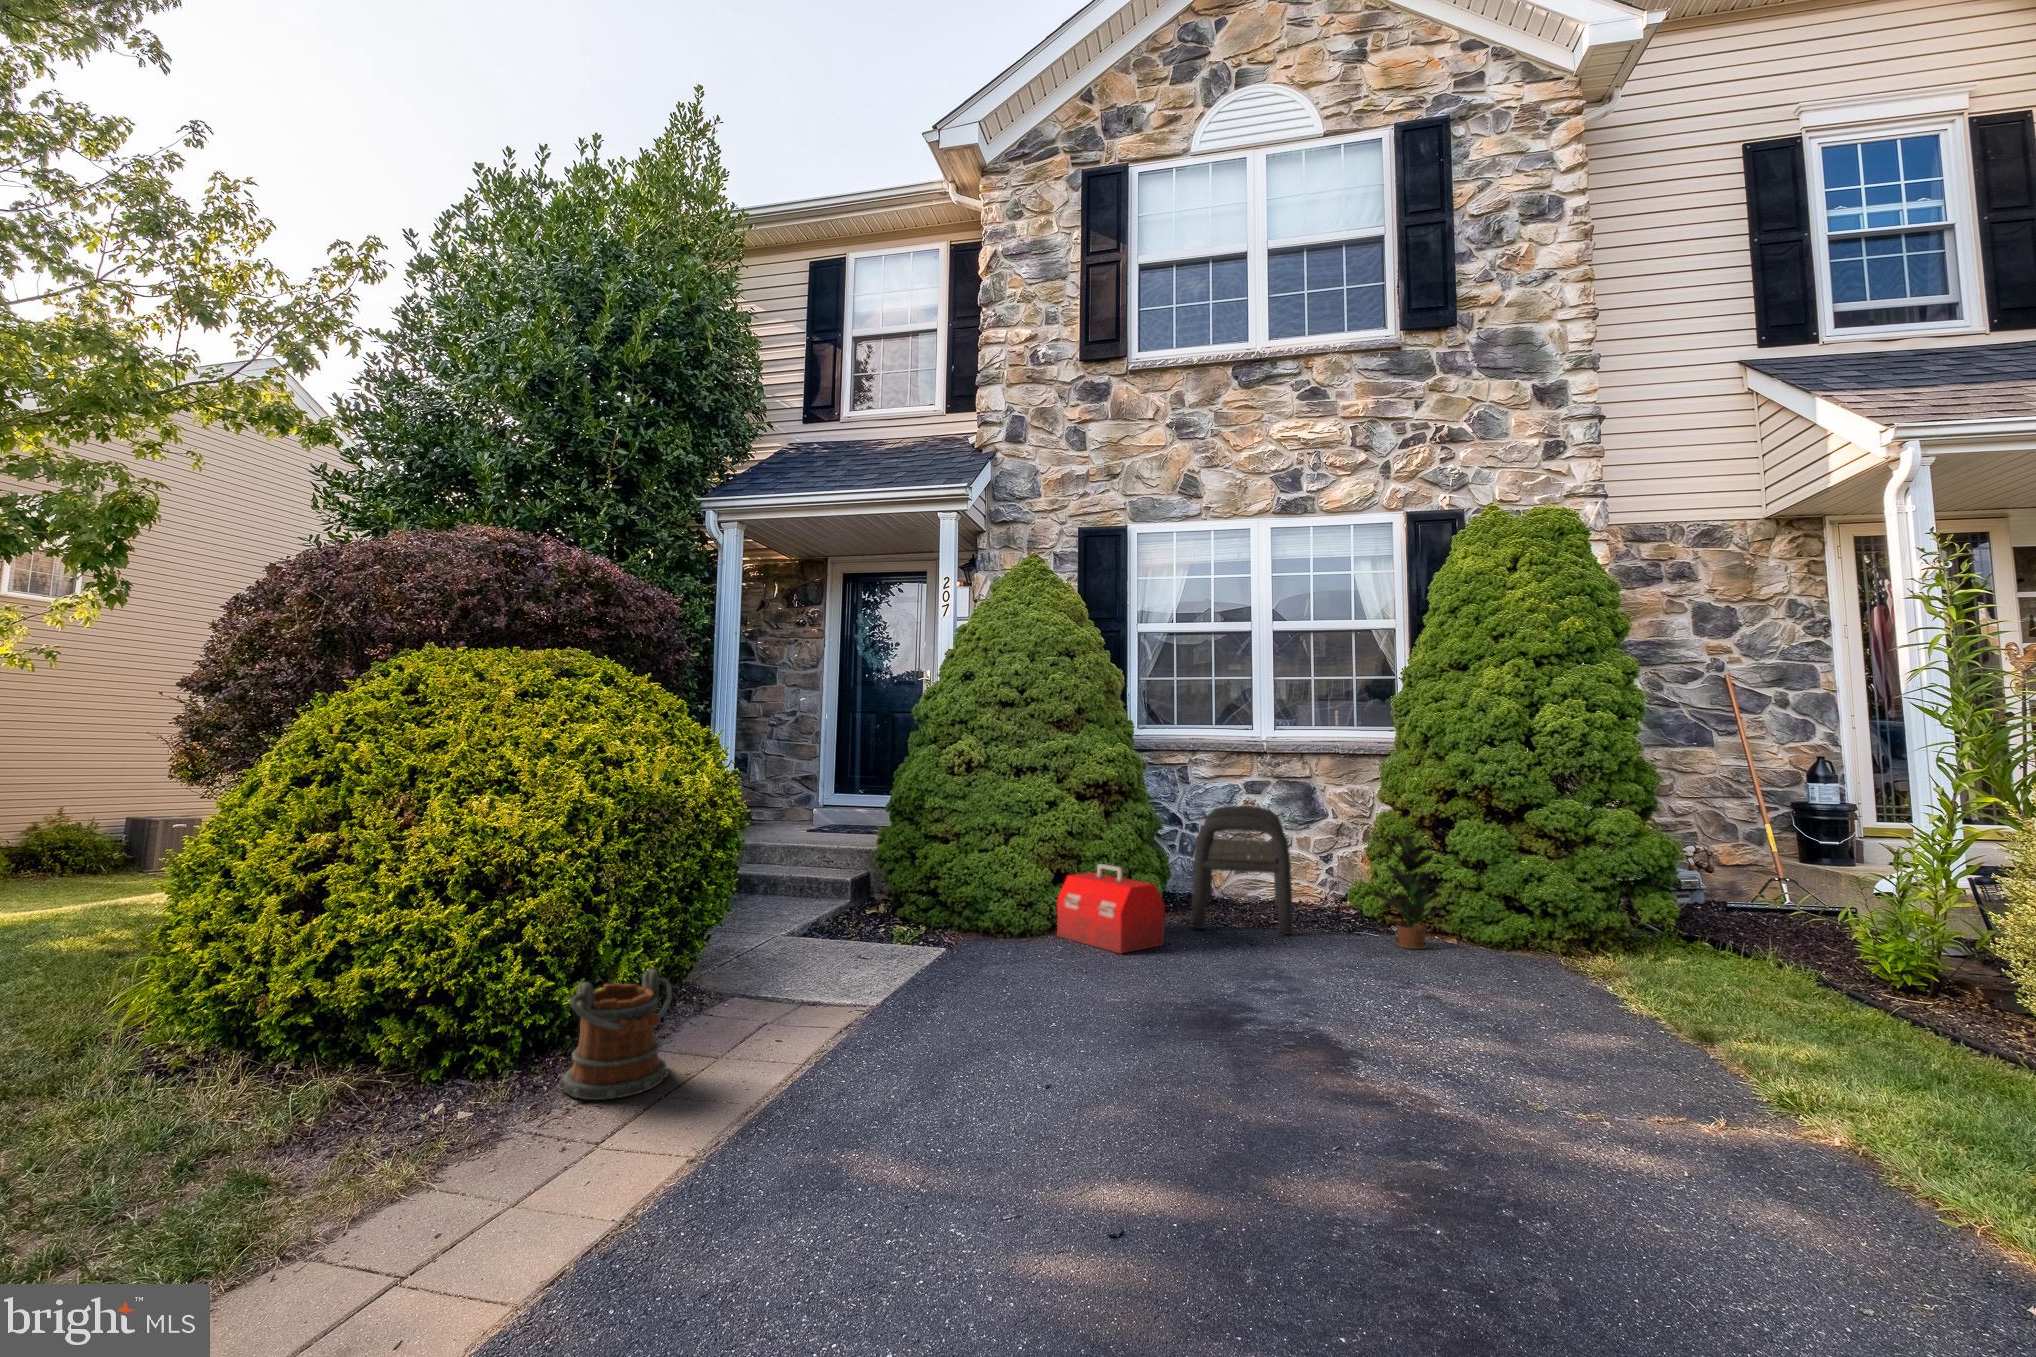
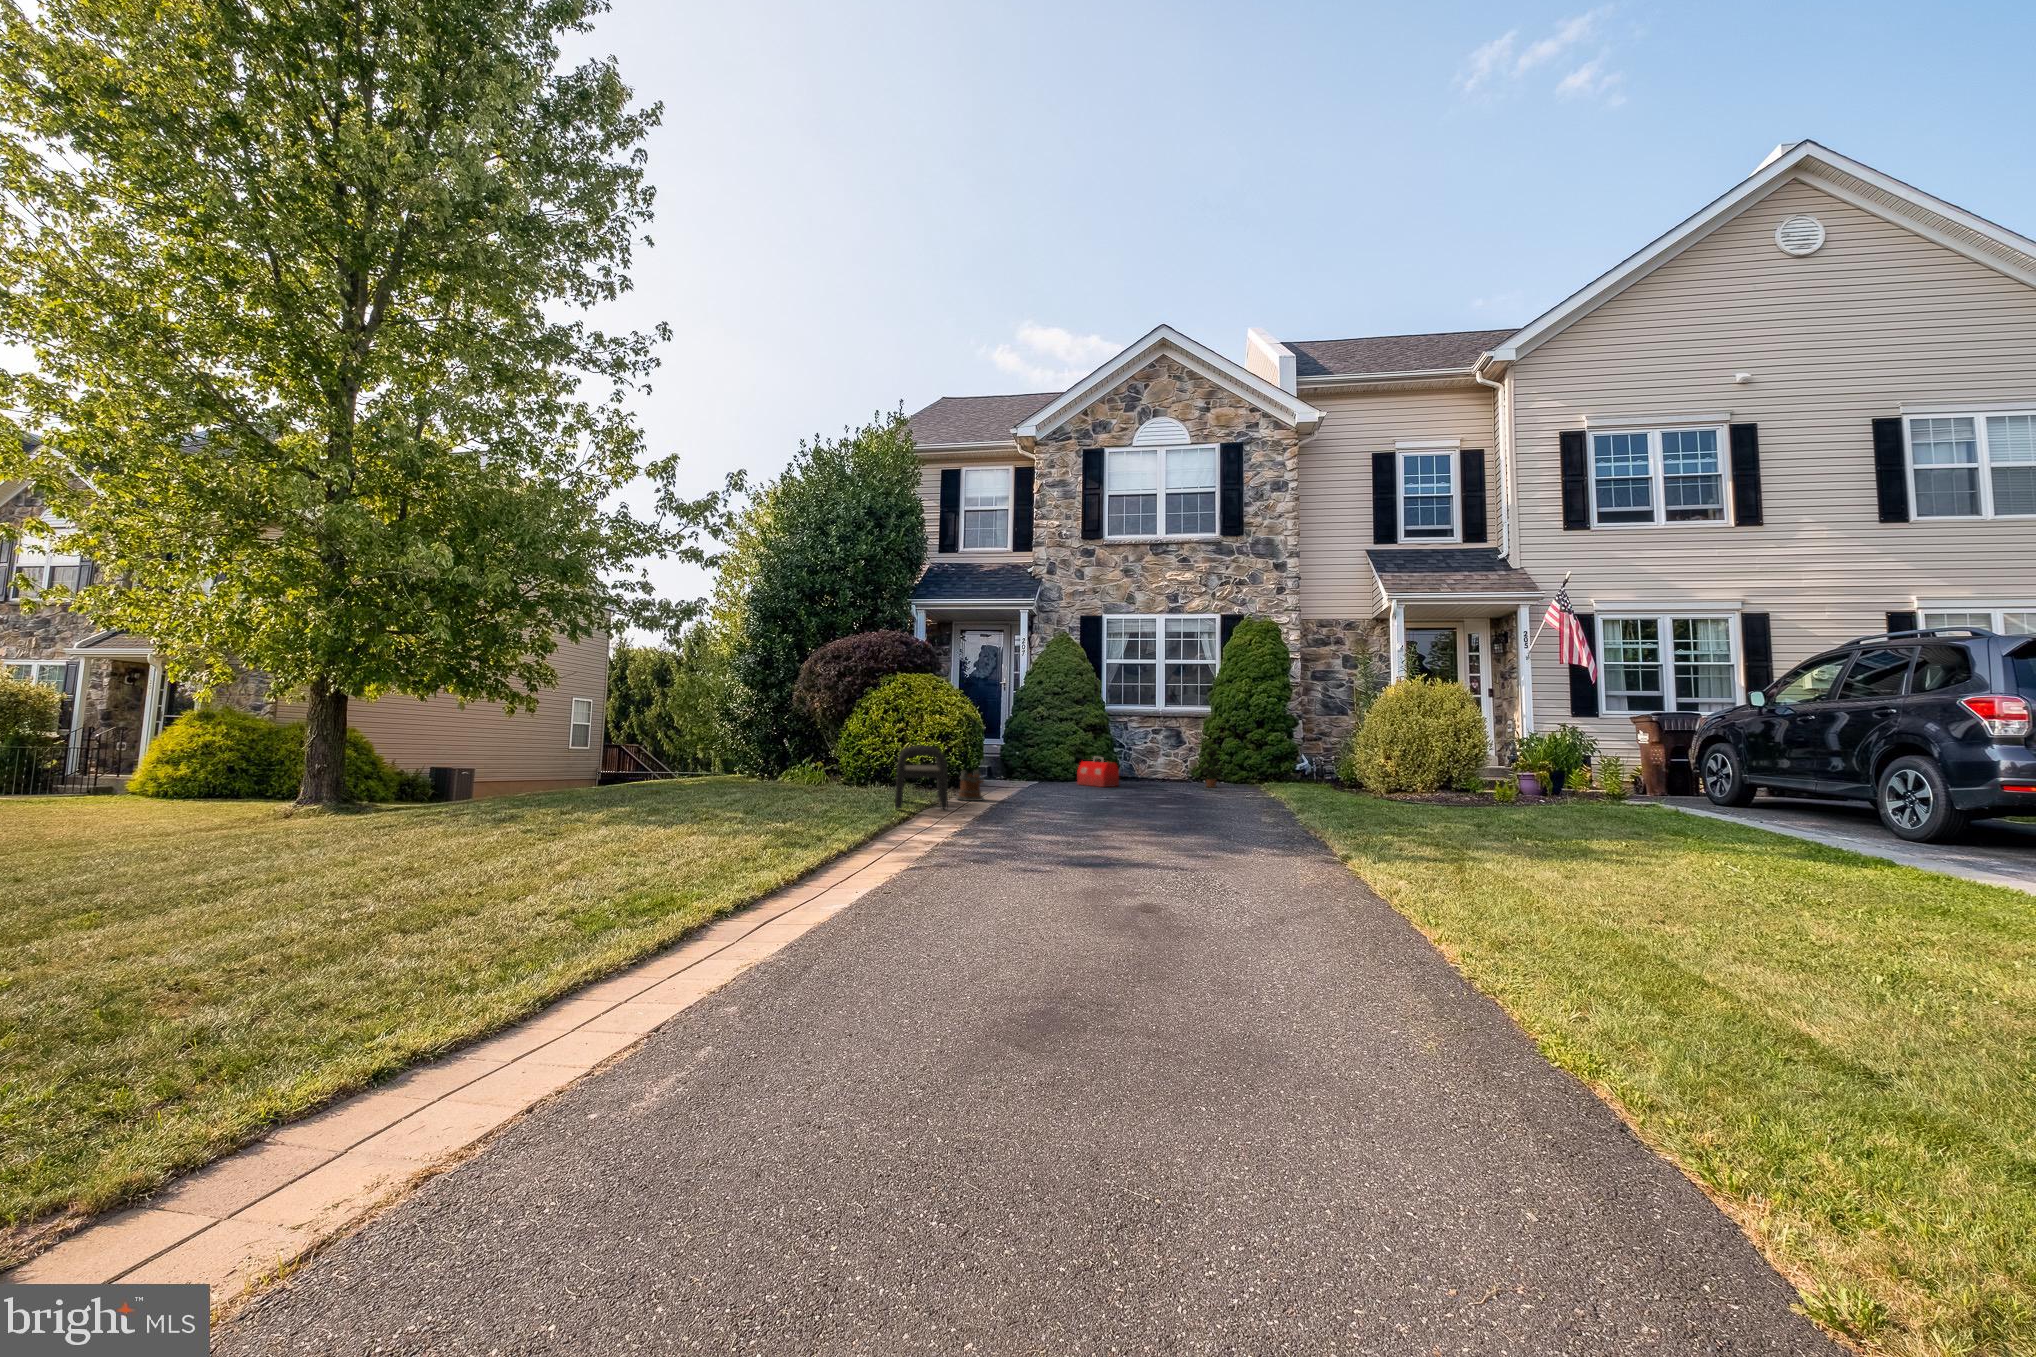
bench: present [1192,806,1294,934] -> present [895,746,948,809]

